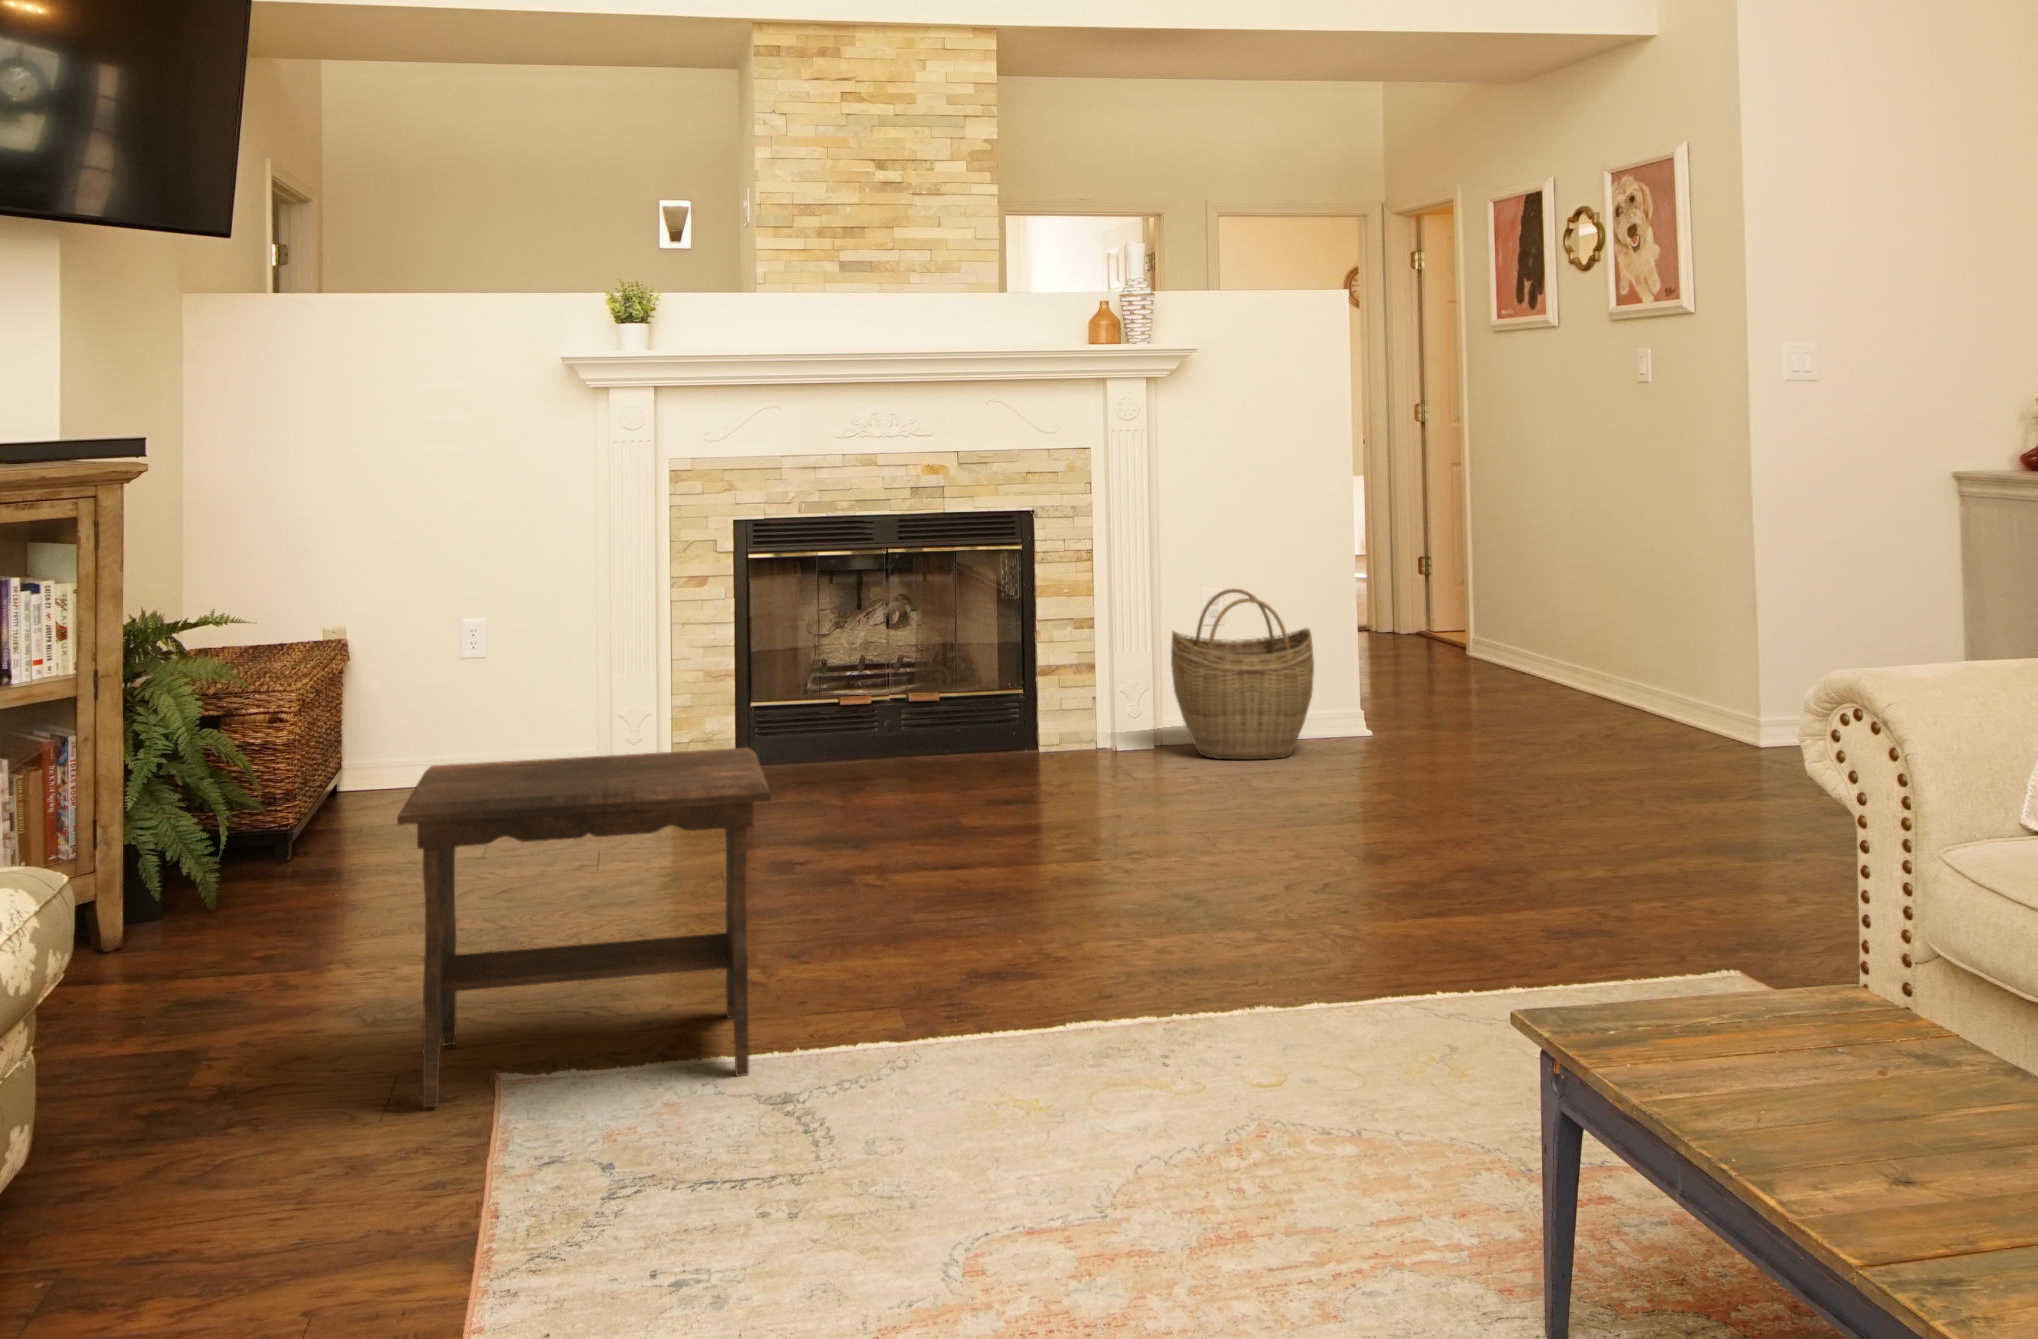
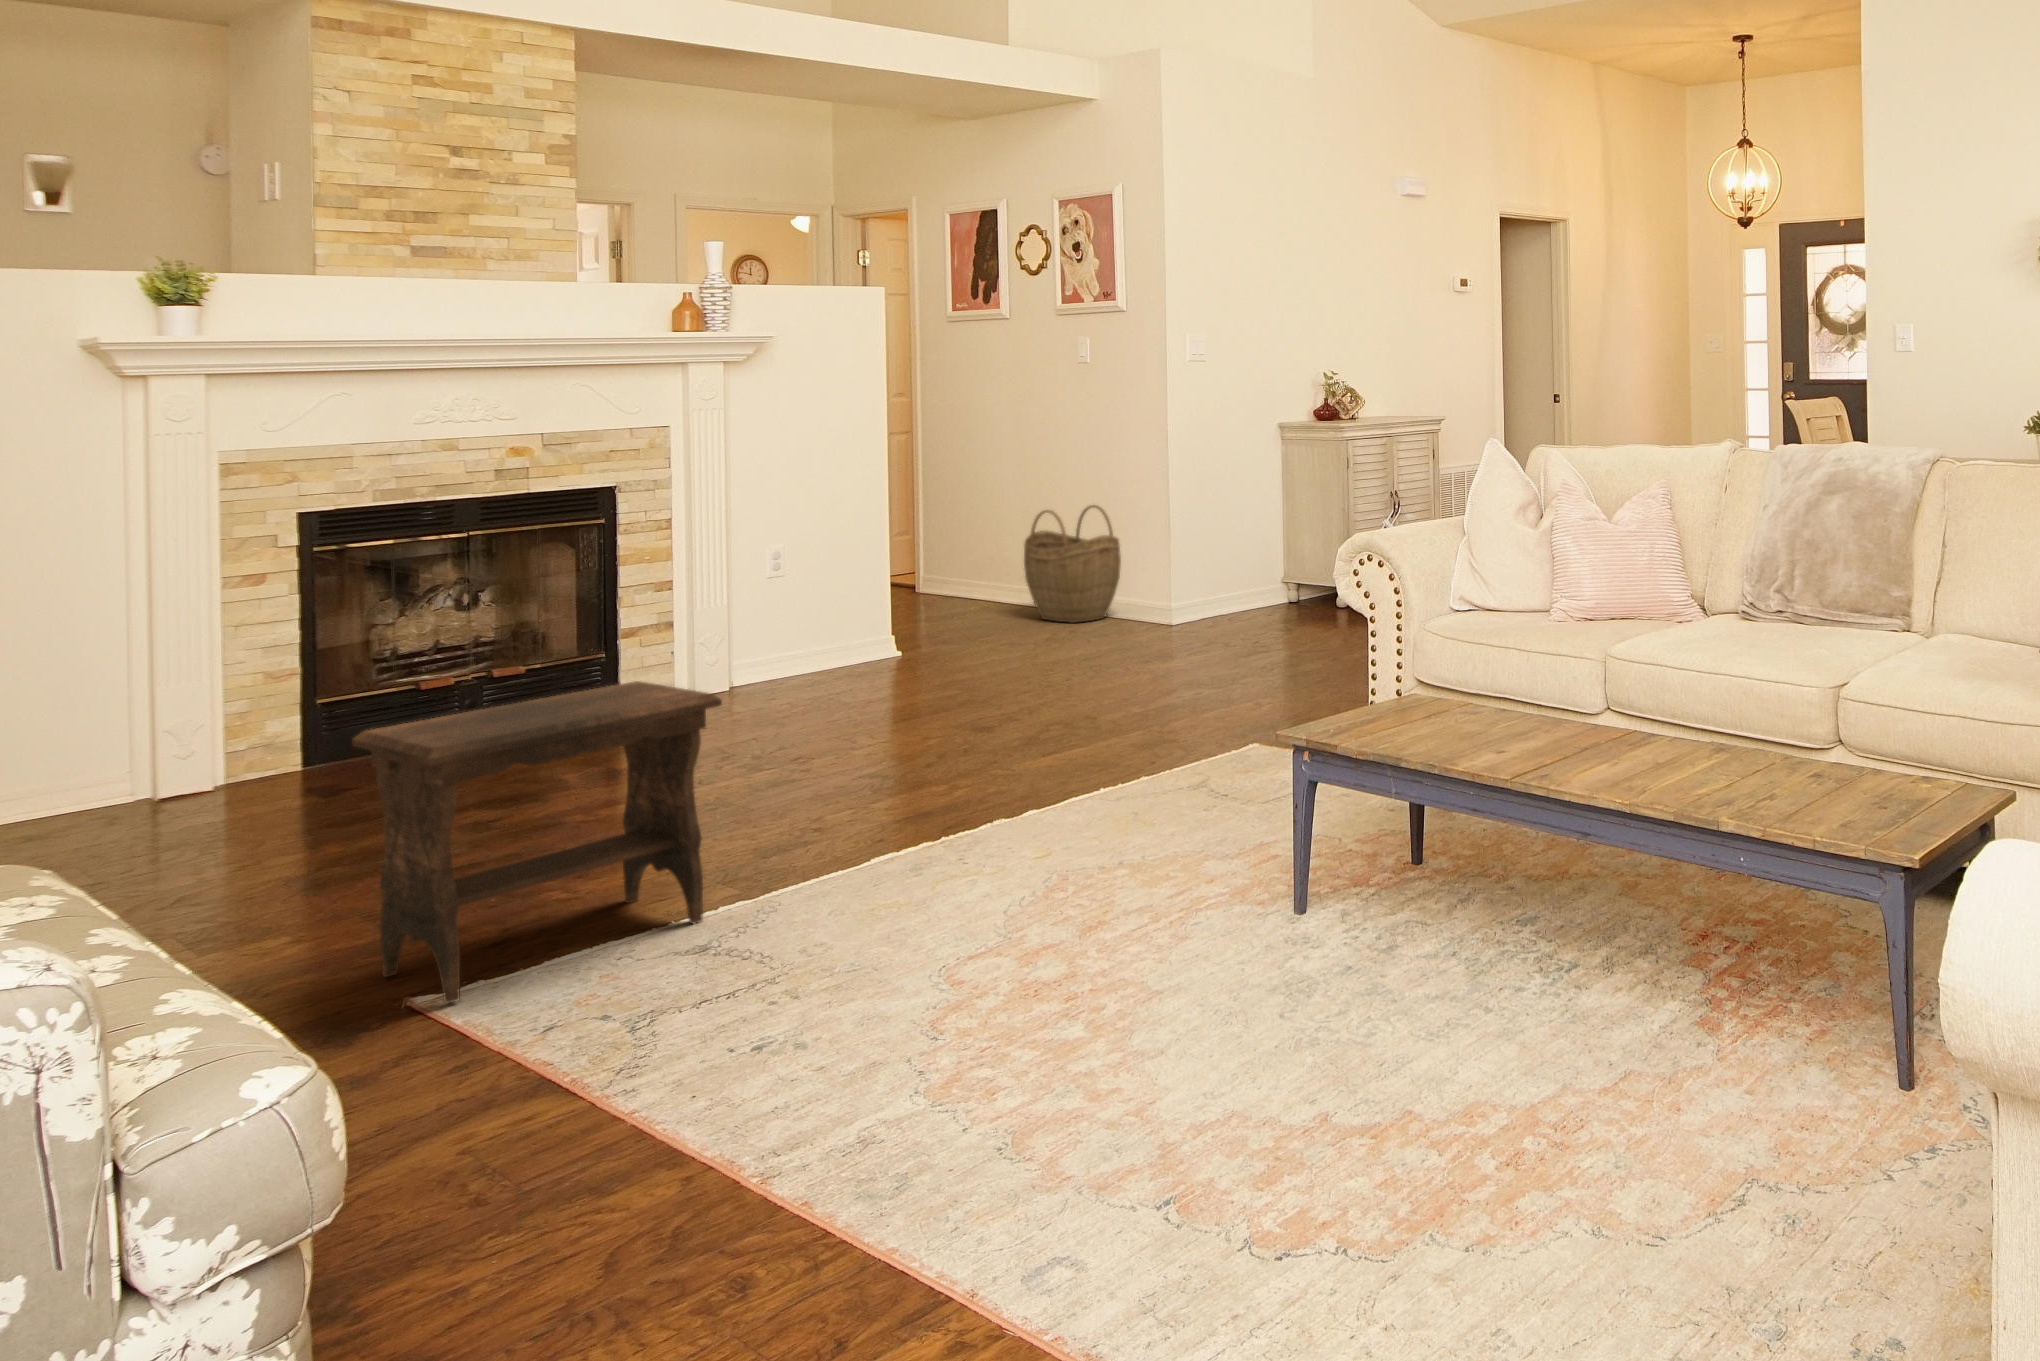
woven basket: present [1171,589,1314,759] -> present [1024,505,1121,623]

